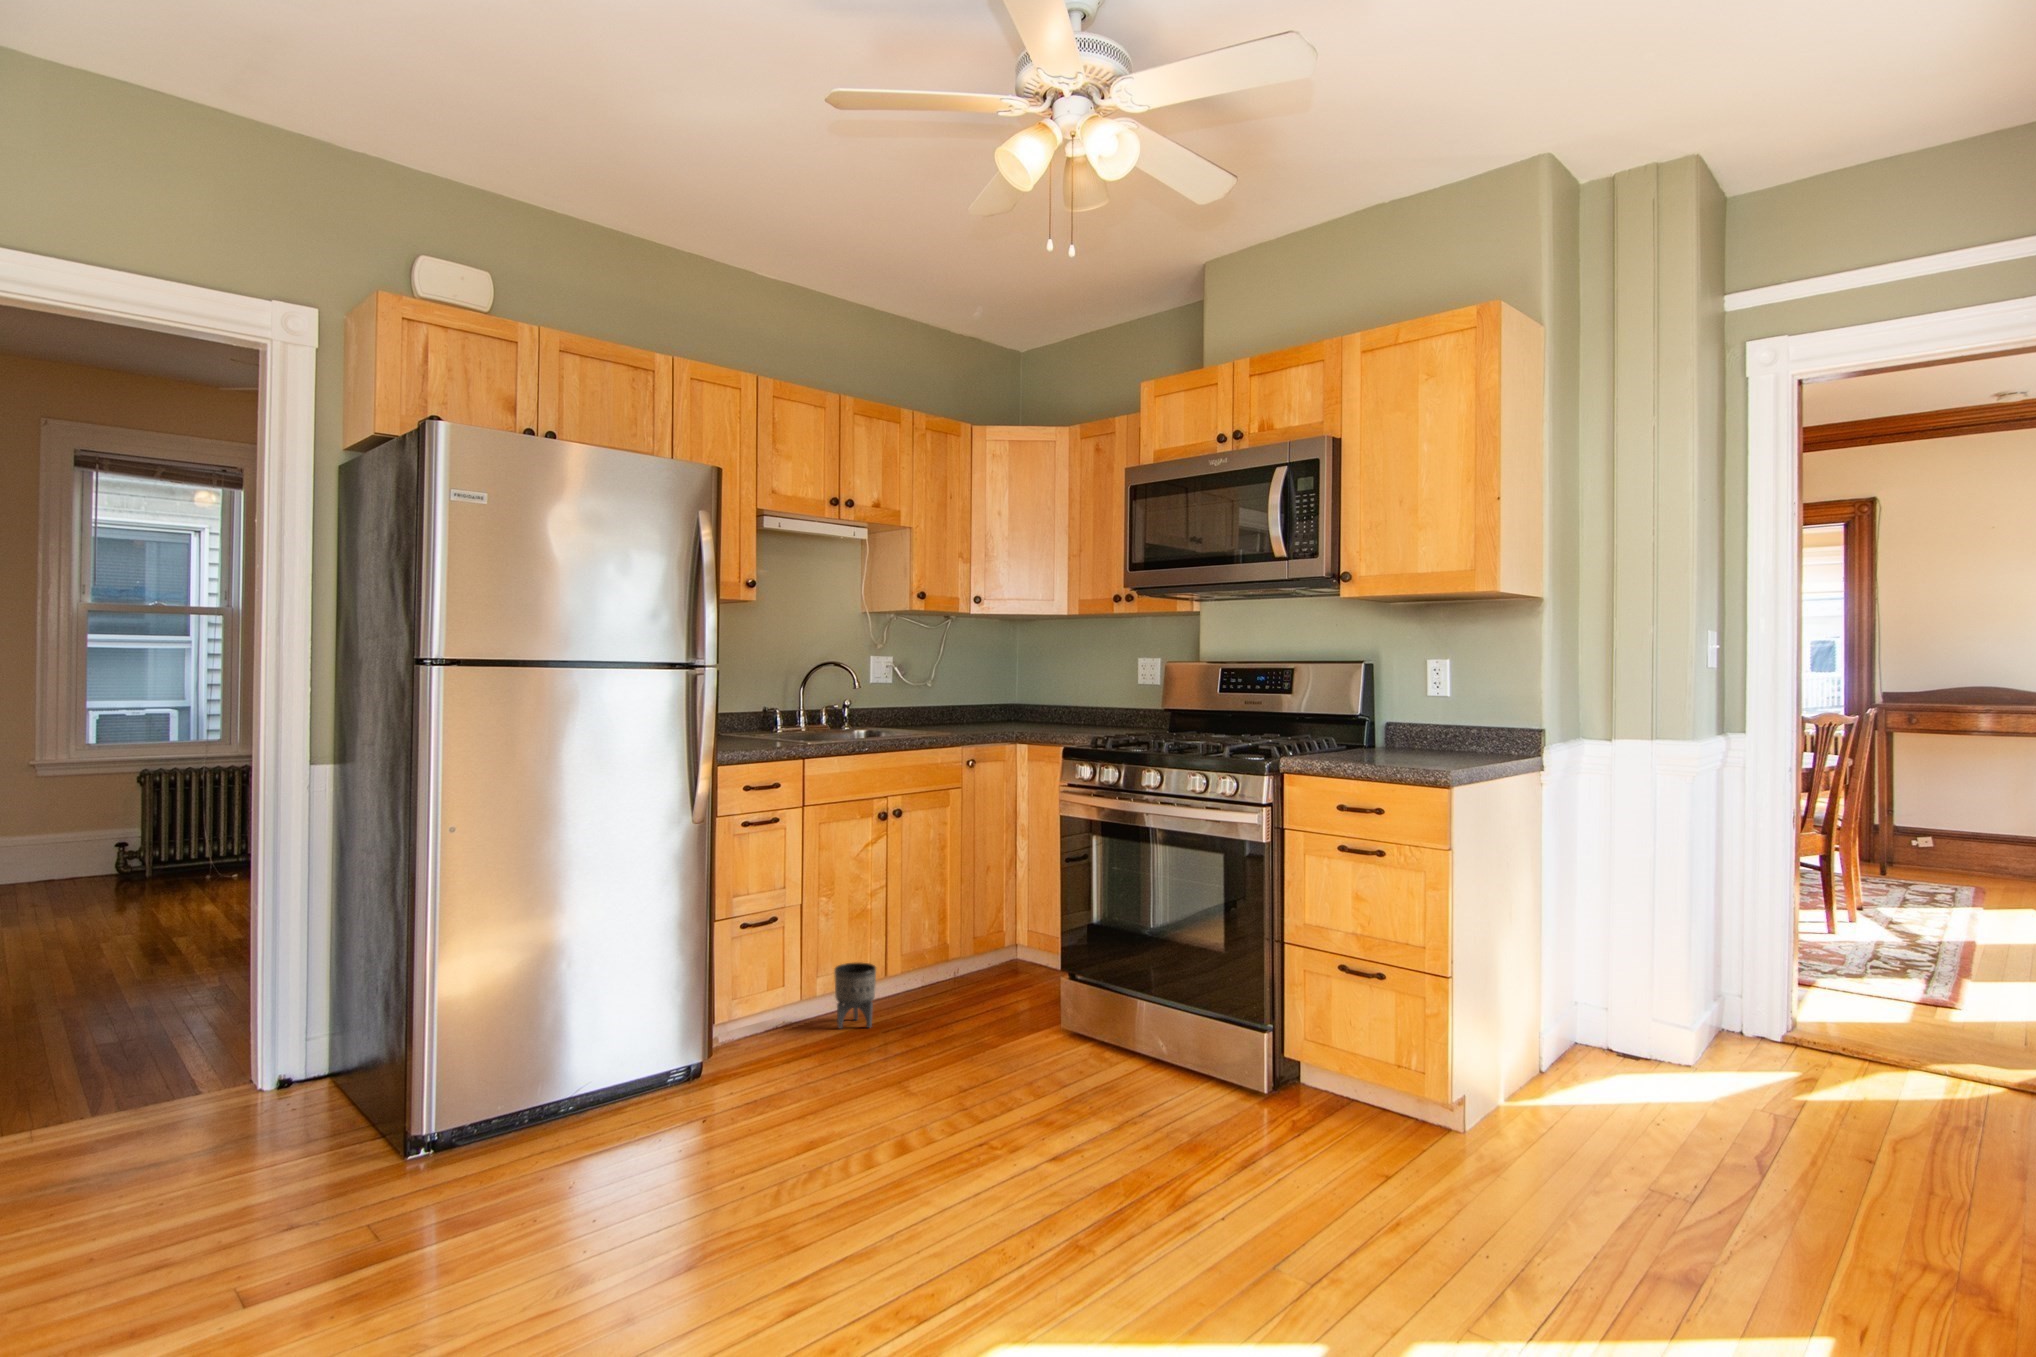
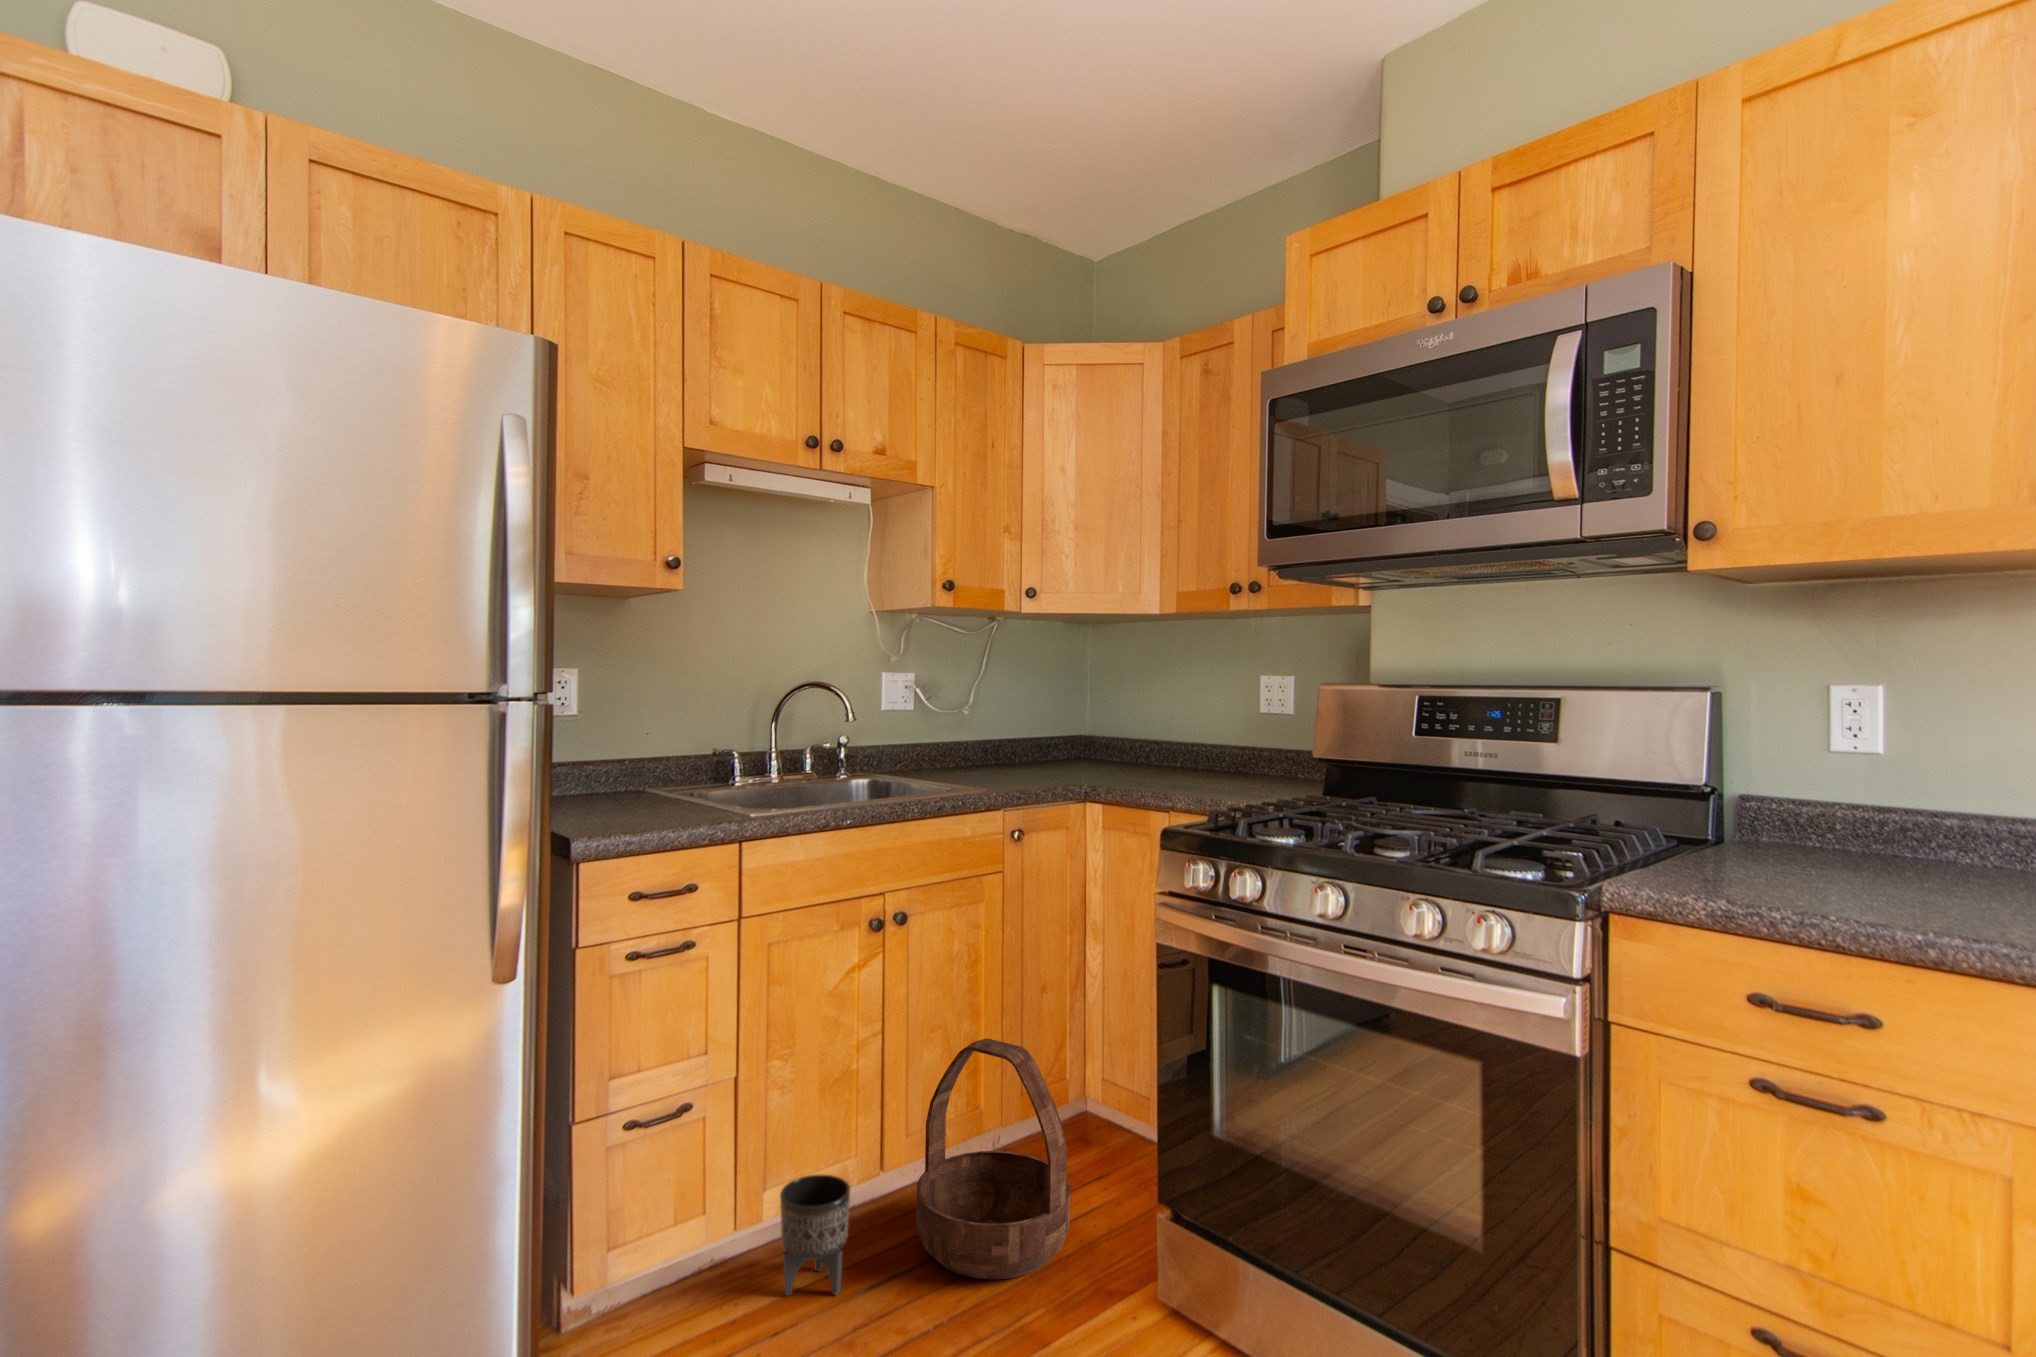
basket: none [913,884,1008,1020] -> present [916,1038,1070,1280]

